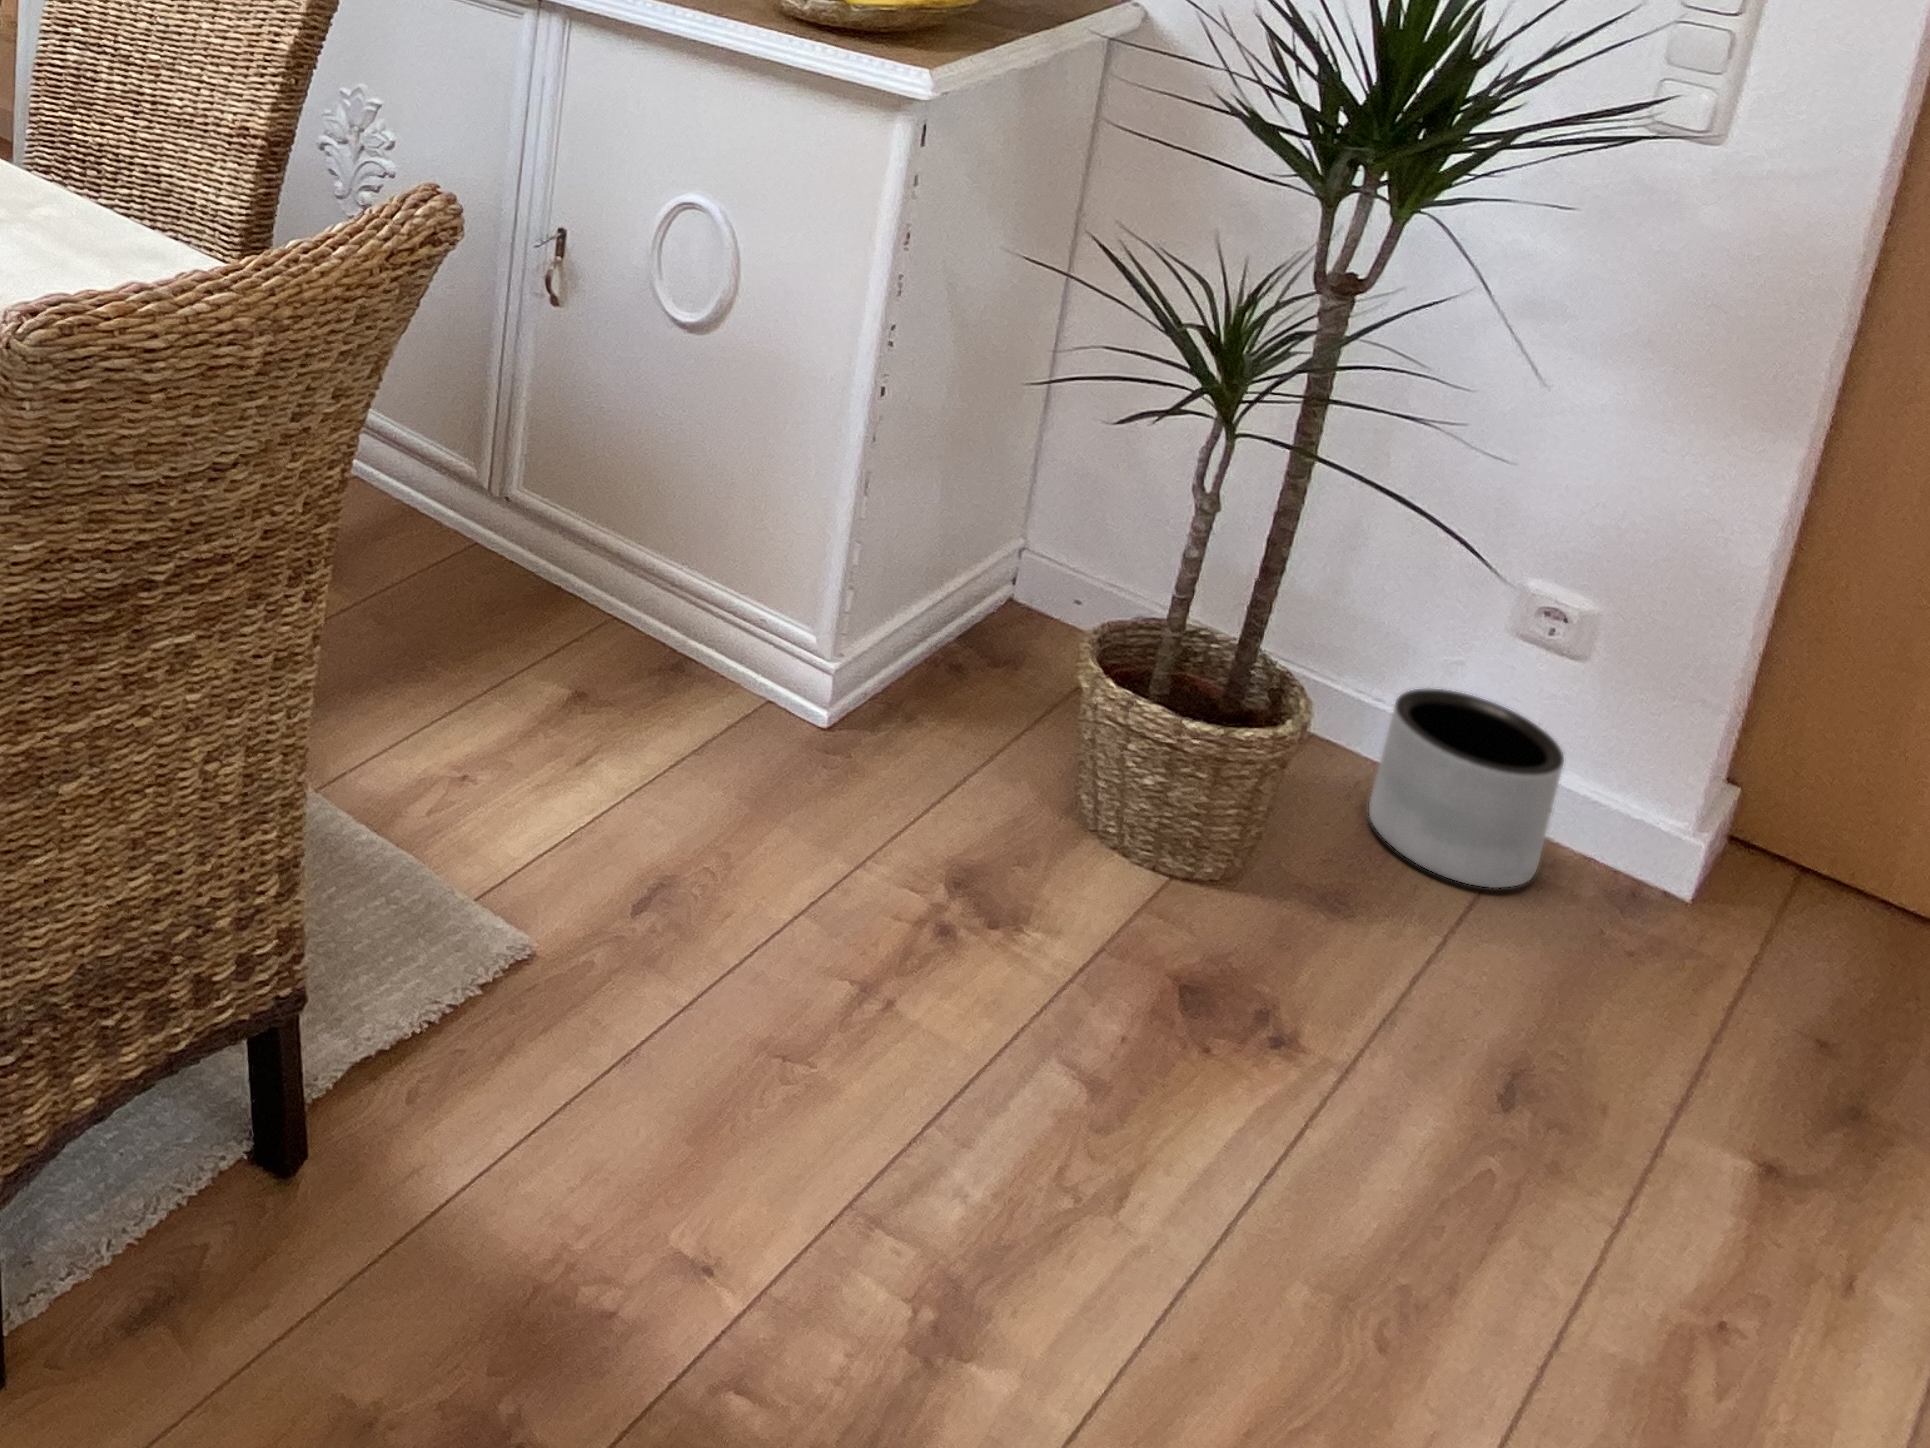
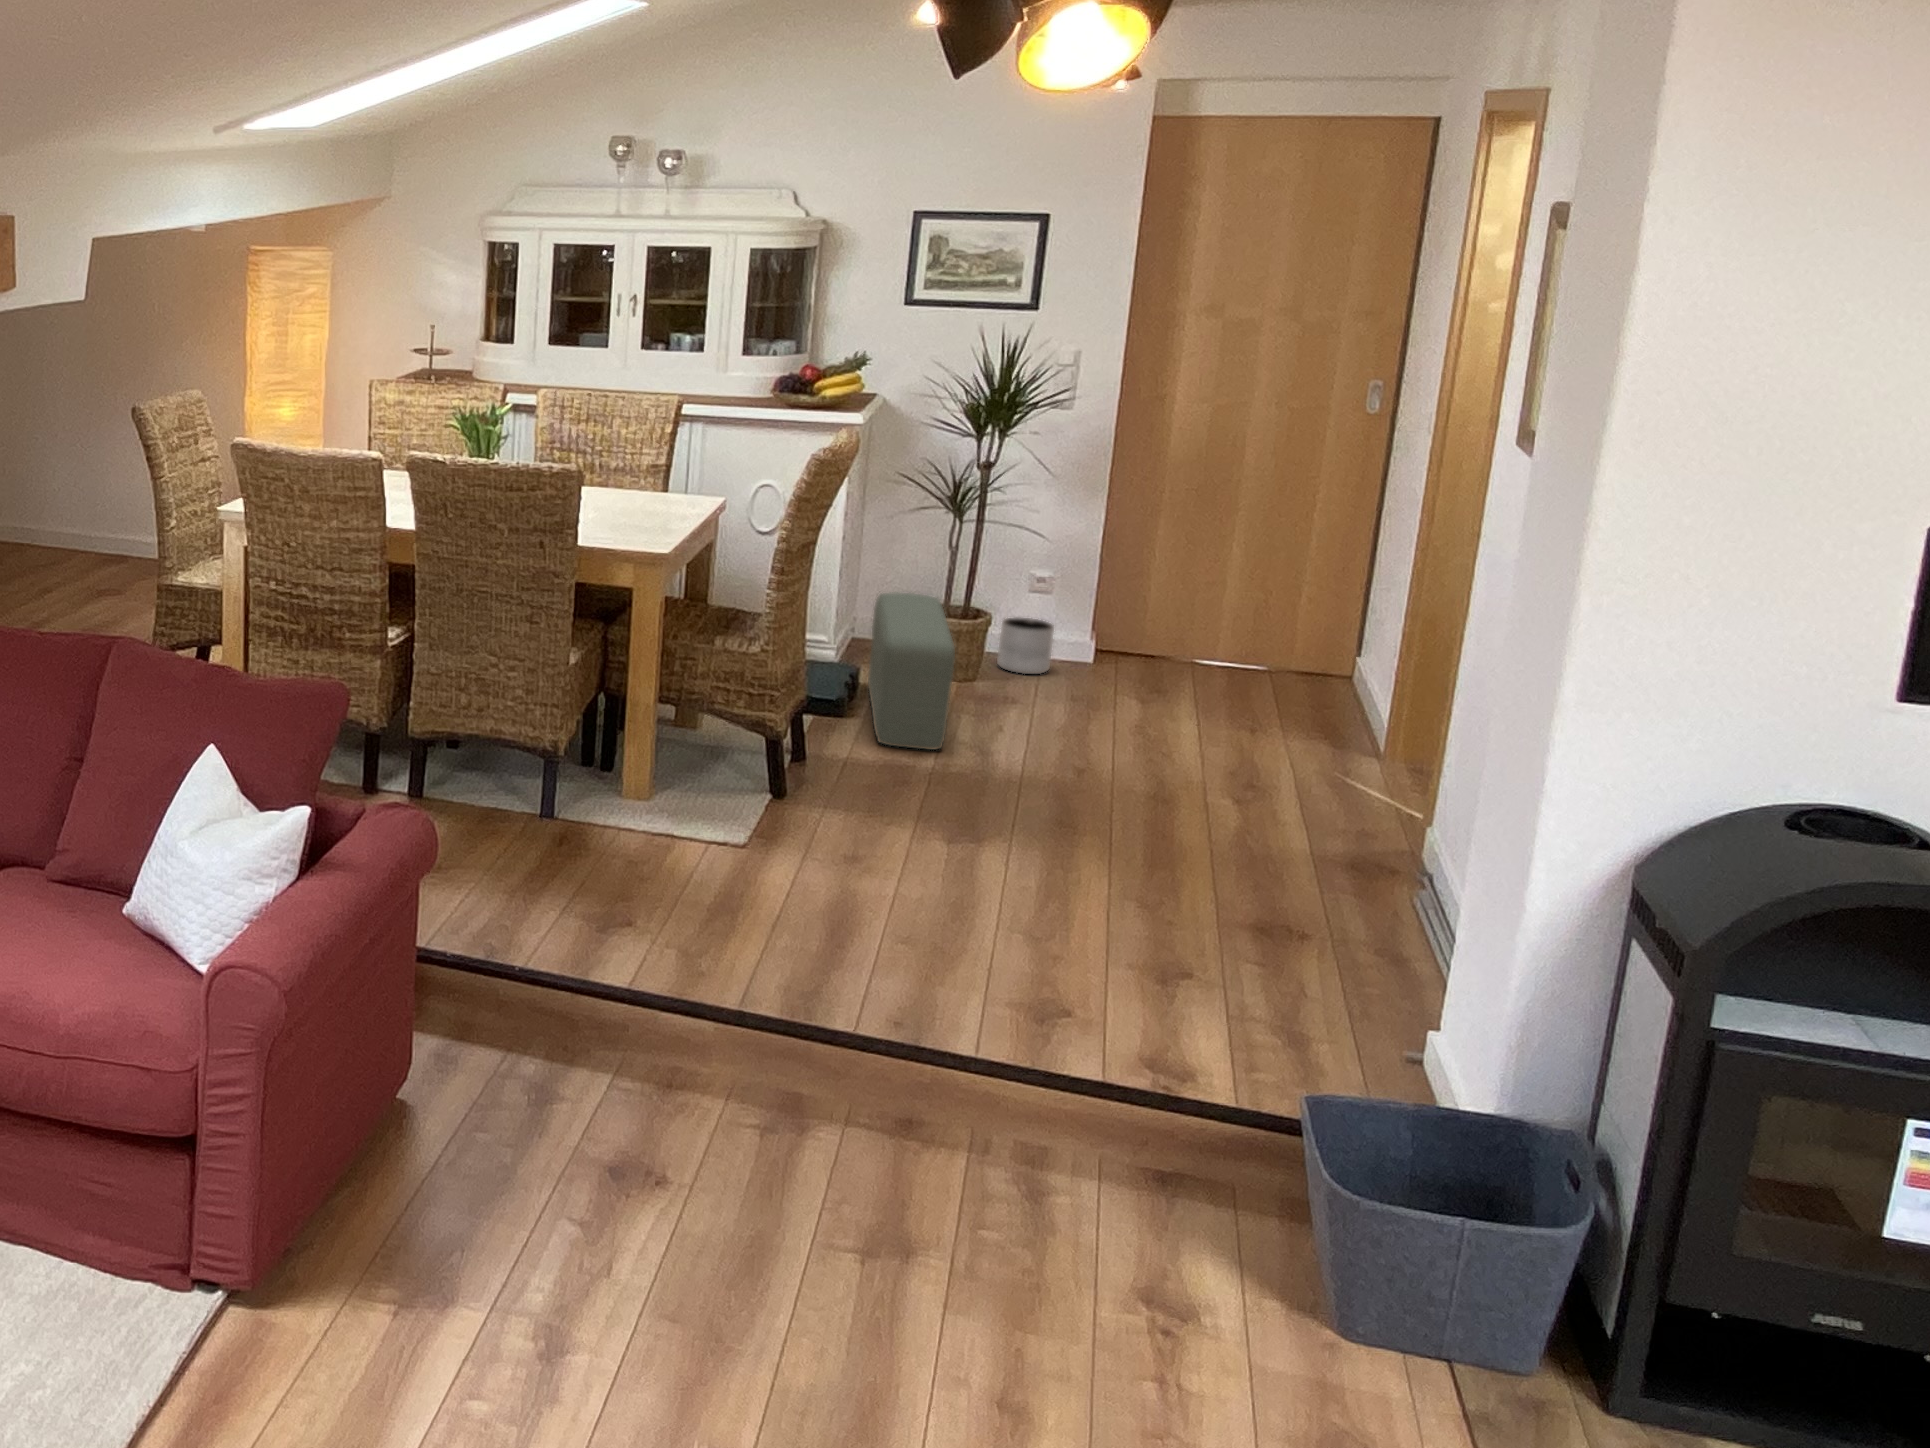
pouf: none [662,572,1095,1204] -> present [868,592,955,750]

